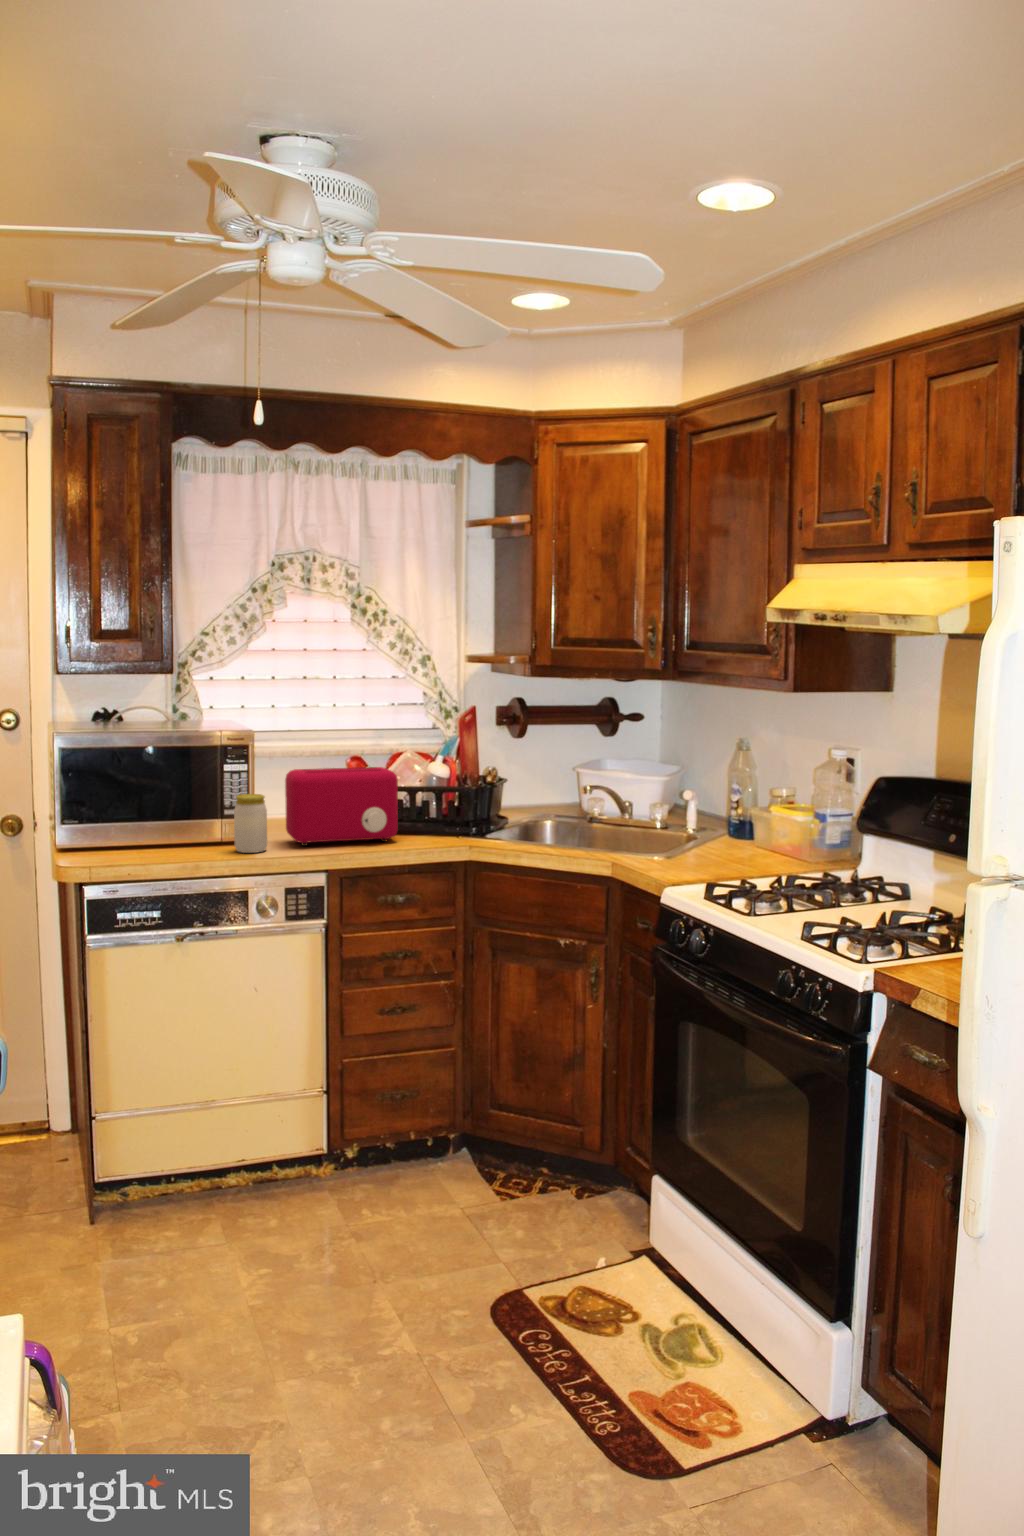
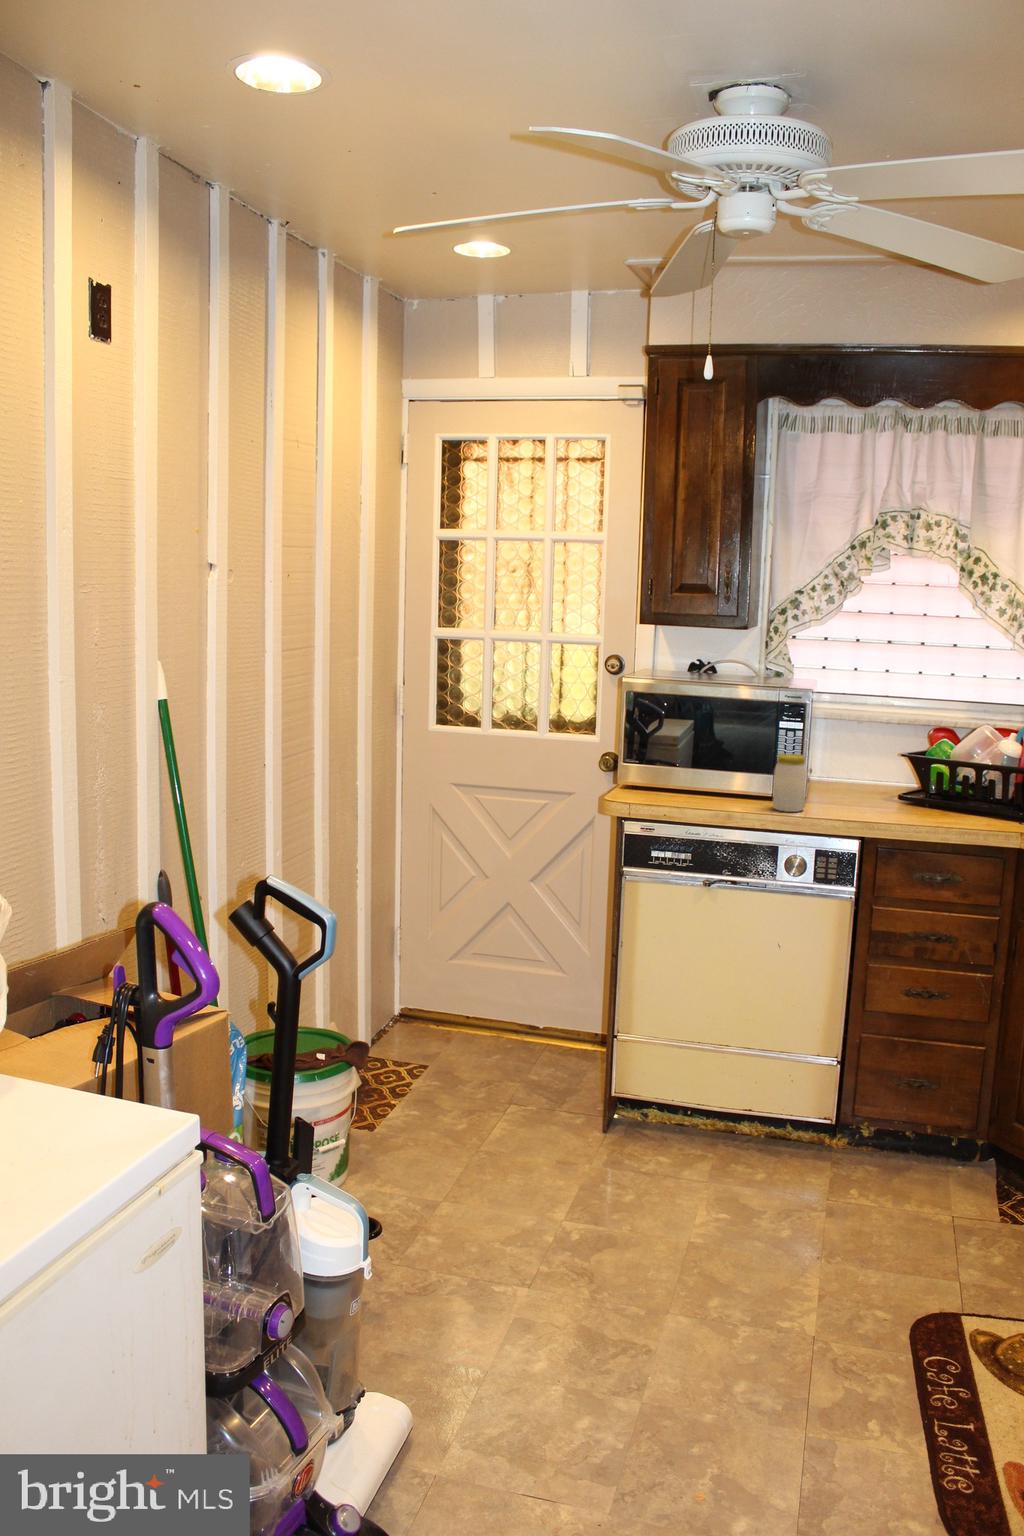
toaster: present [285,767,398,846] -> none [831,734,951,819]

